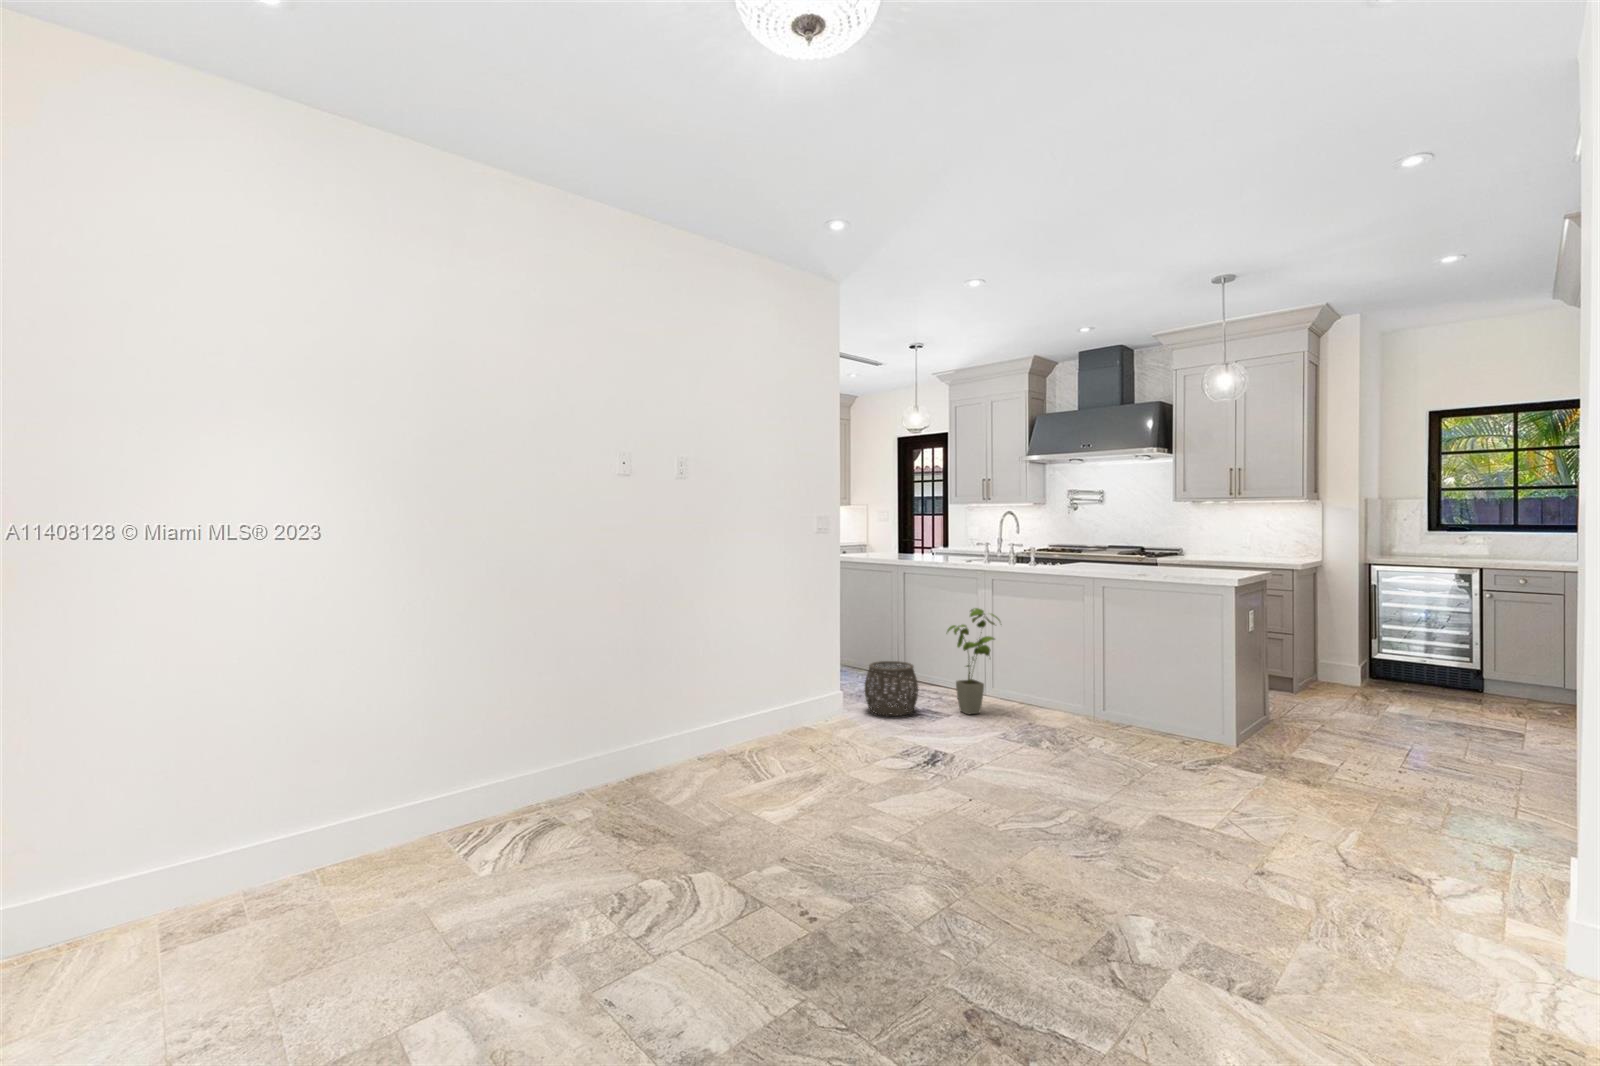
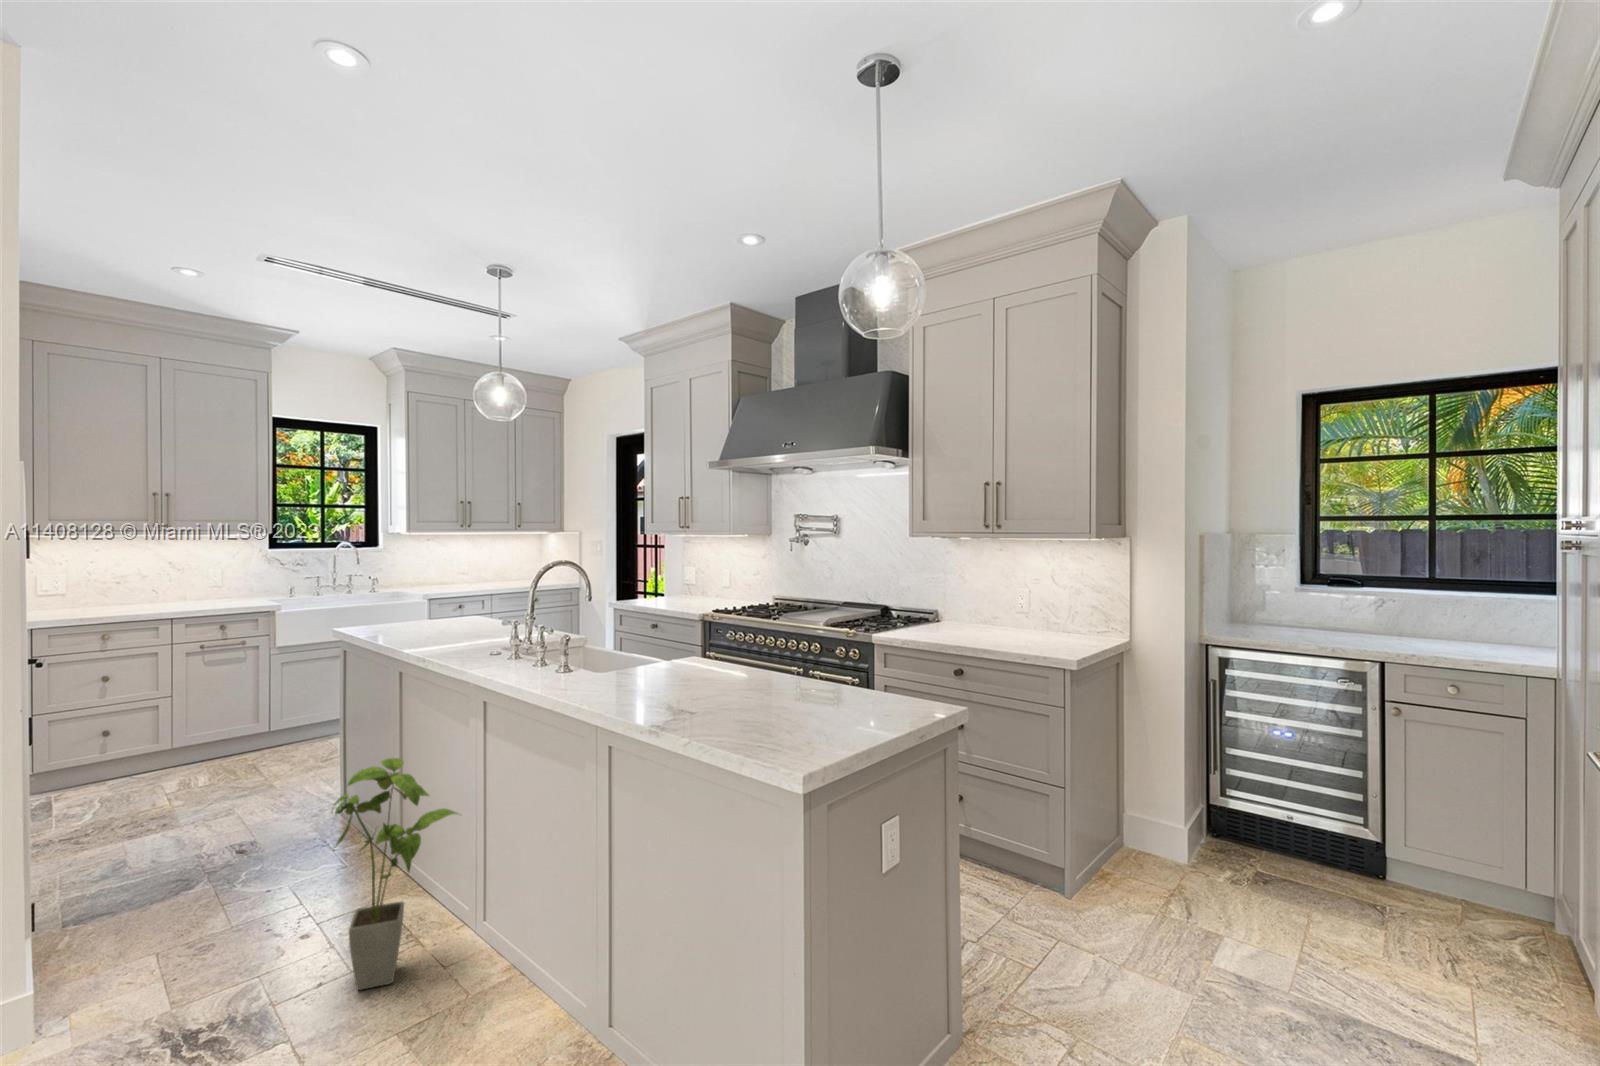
woven basket: present [865,661,918,716] -> none [134,860,284,1005]

